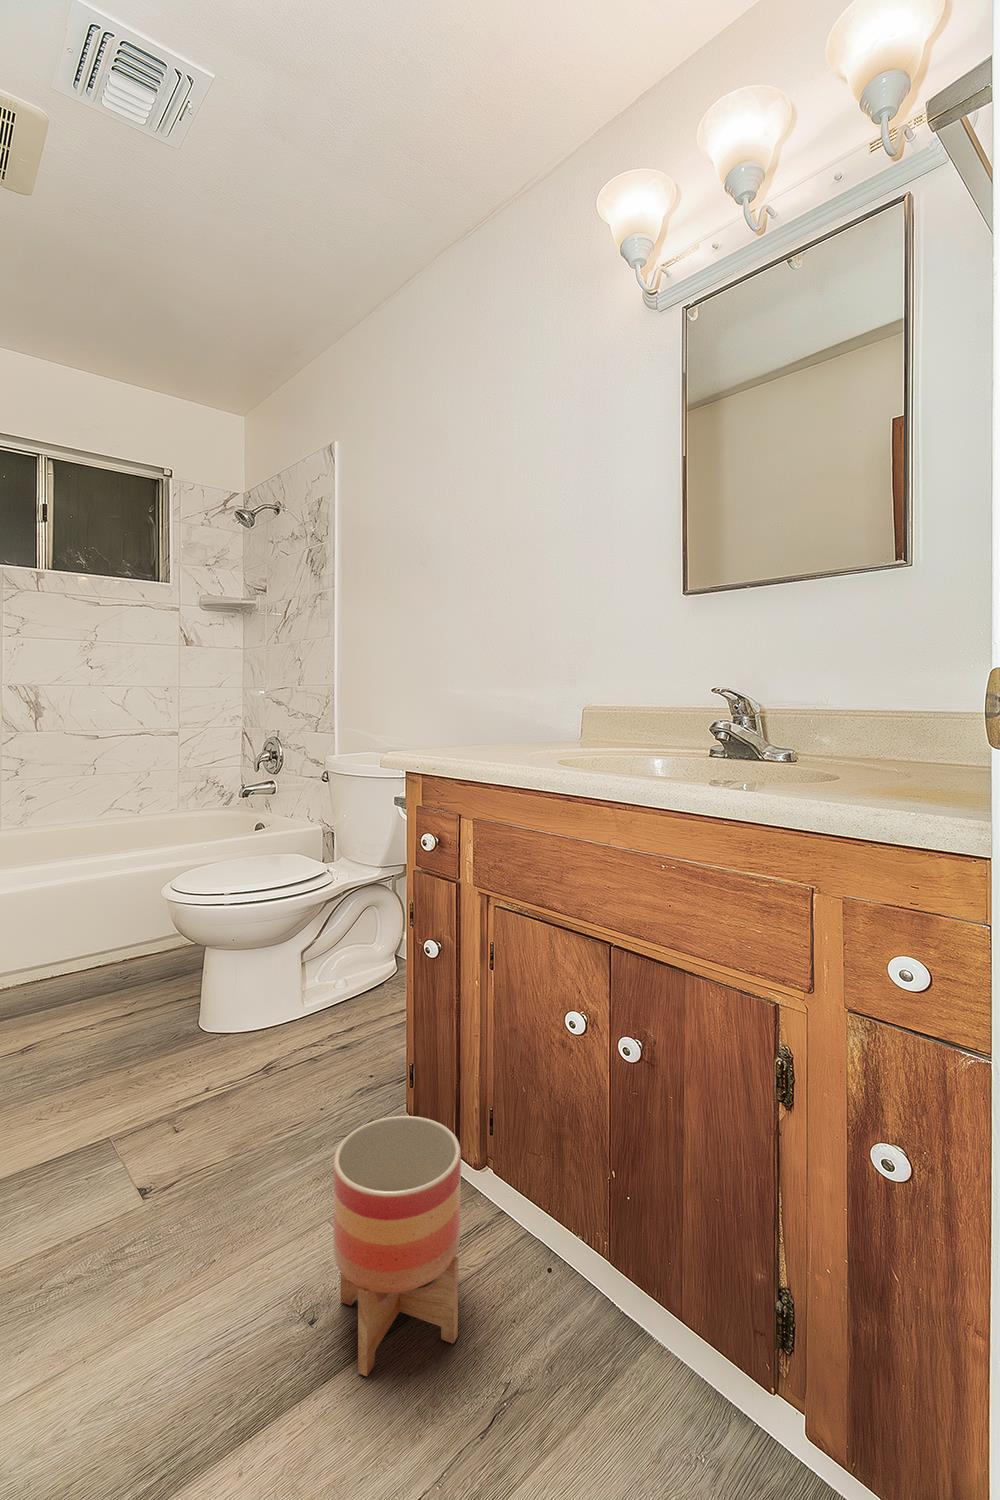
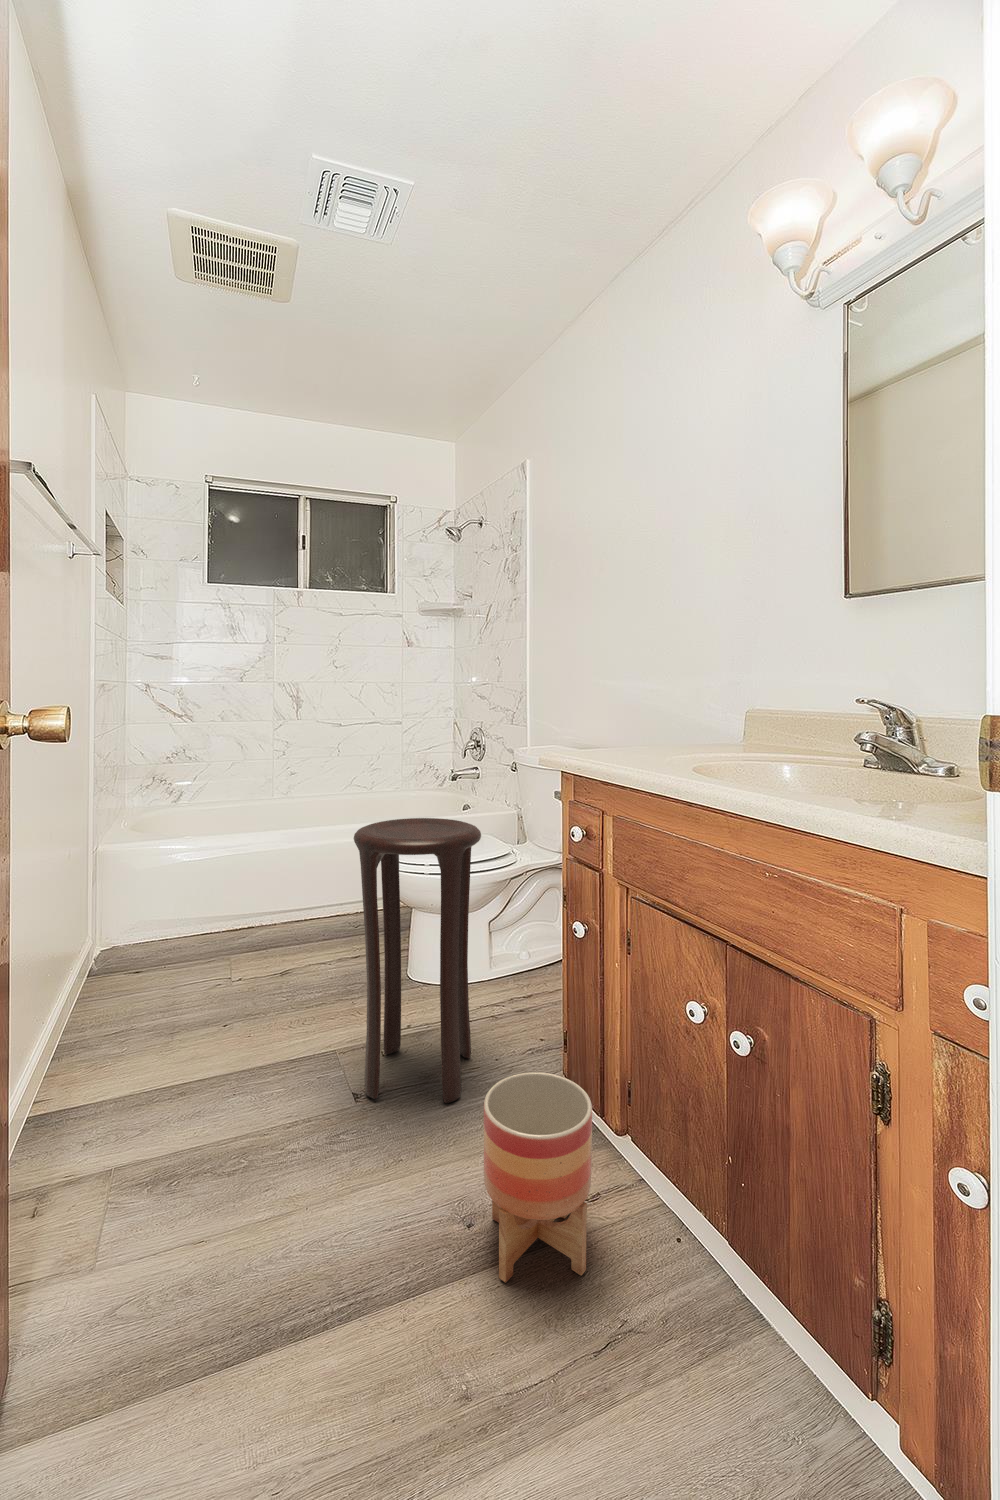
stool: none [141,835,304,1185] -> present [354,818,481,1103]

